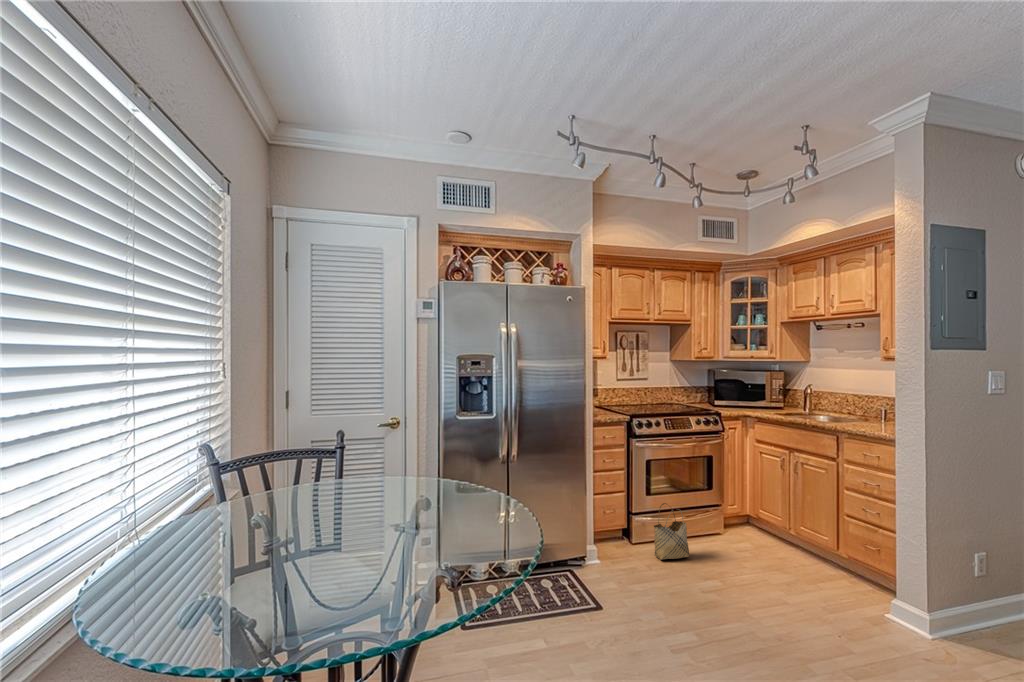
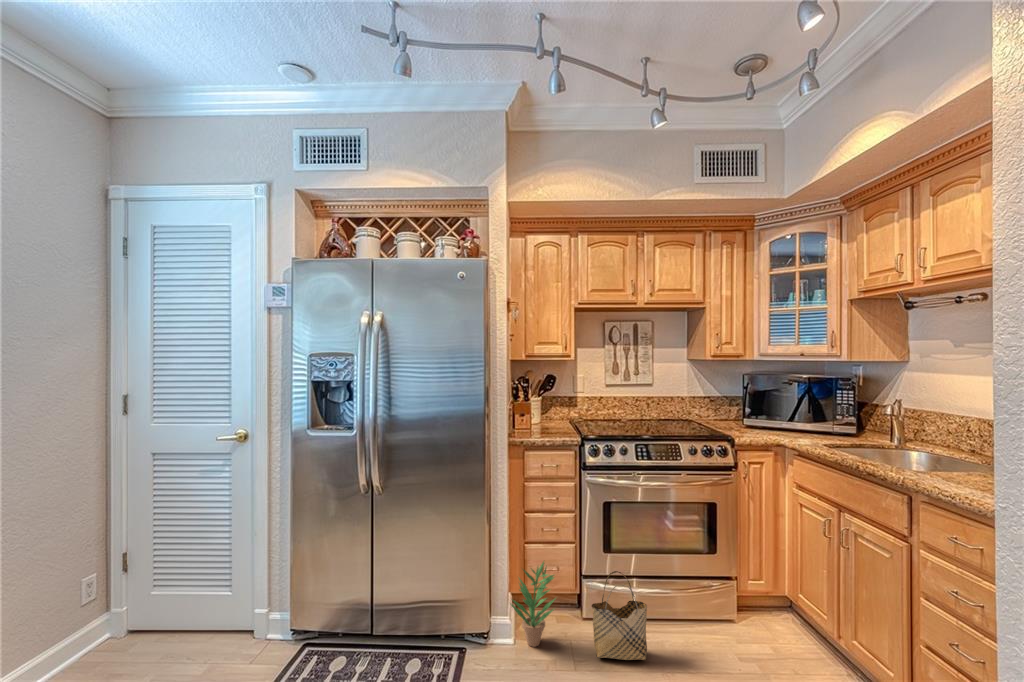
potted plant: none [597,500,631,561] -> present [511,562,555,647]

